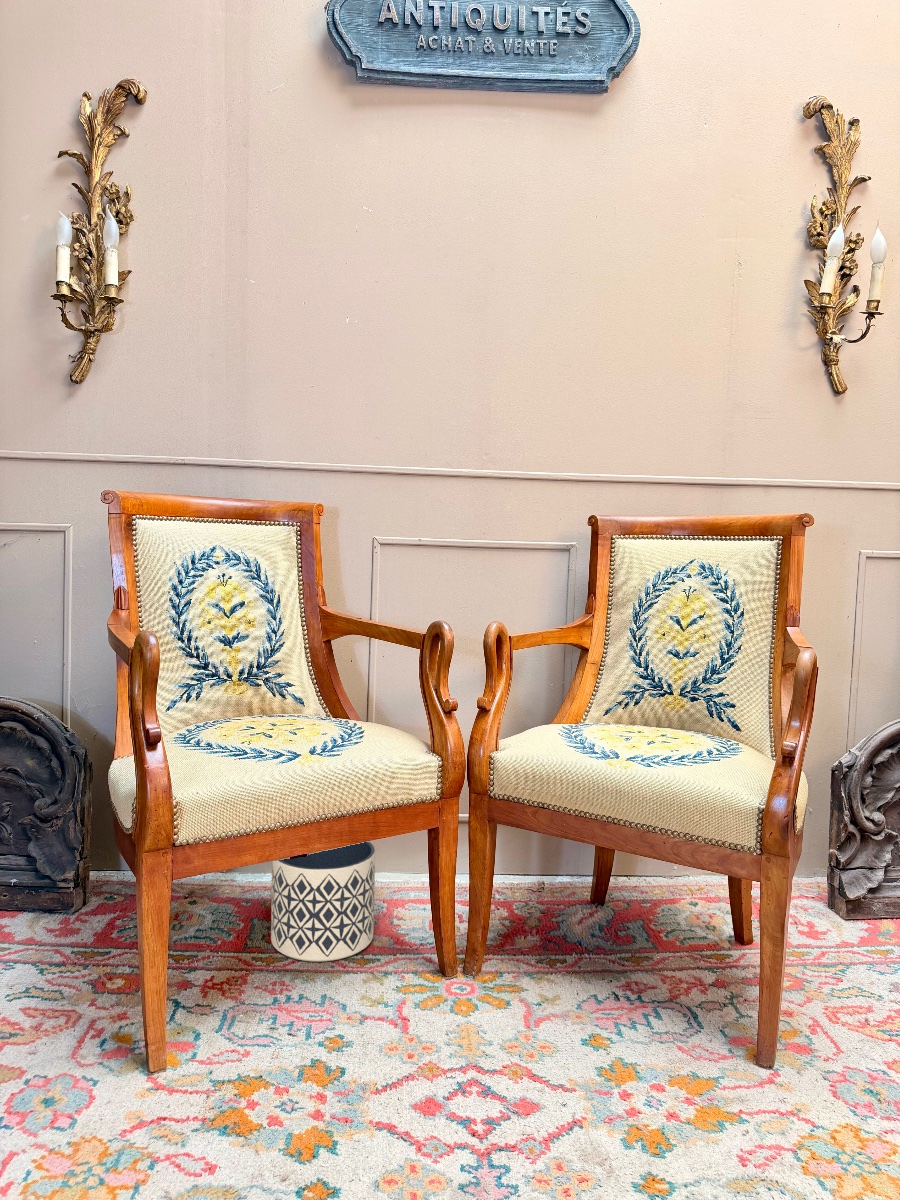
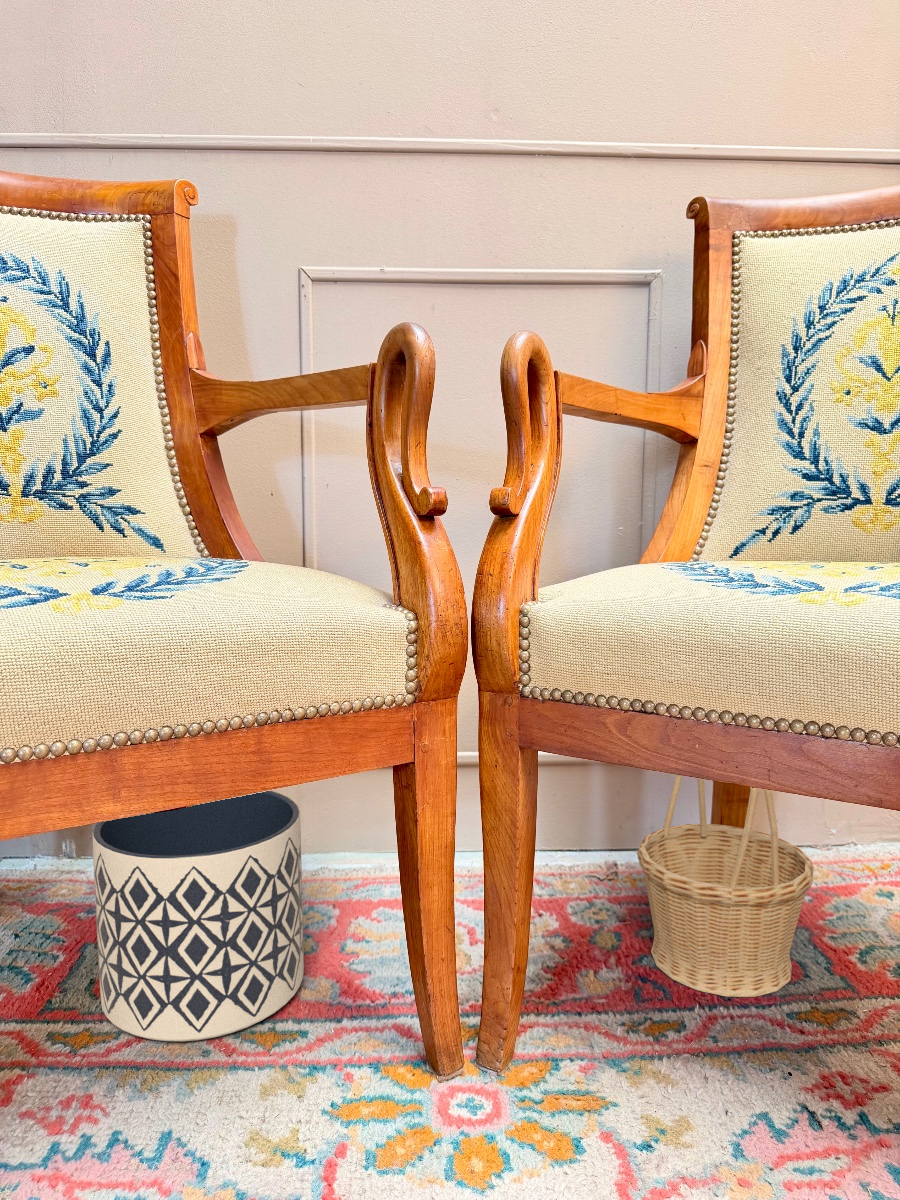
basket: none [550,803,640,950] -> present [637,775,814,997]

